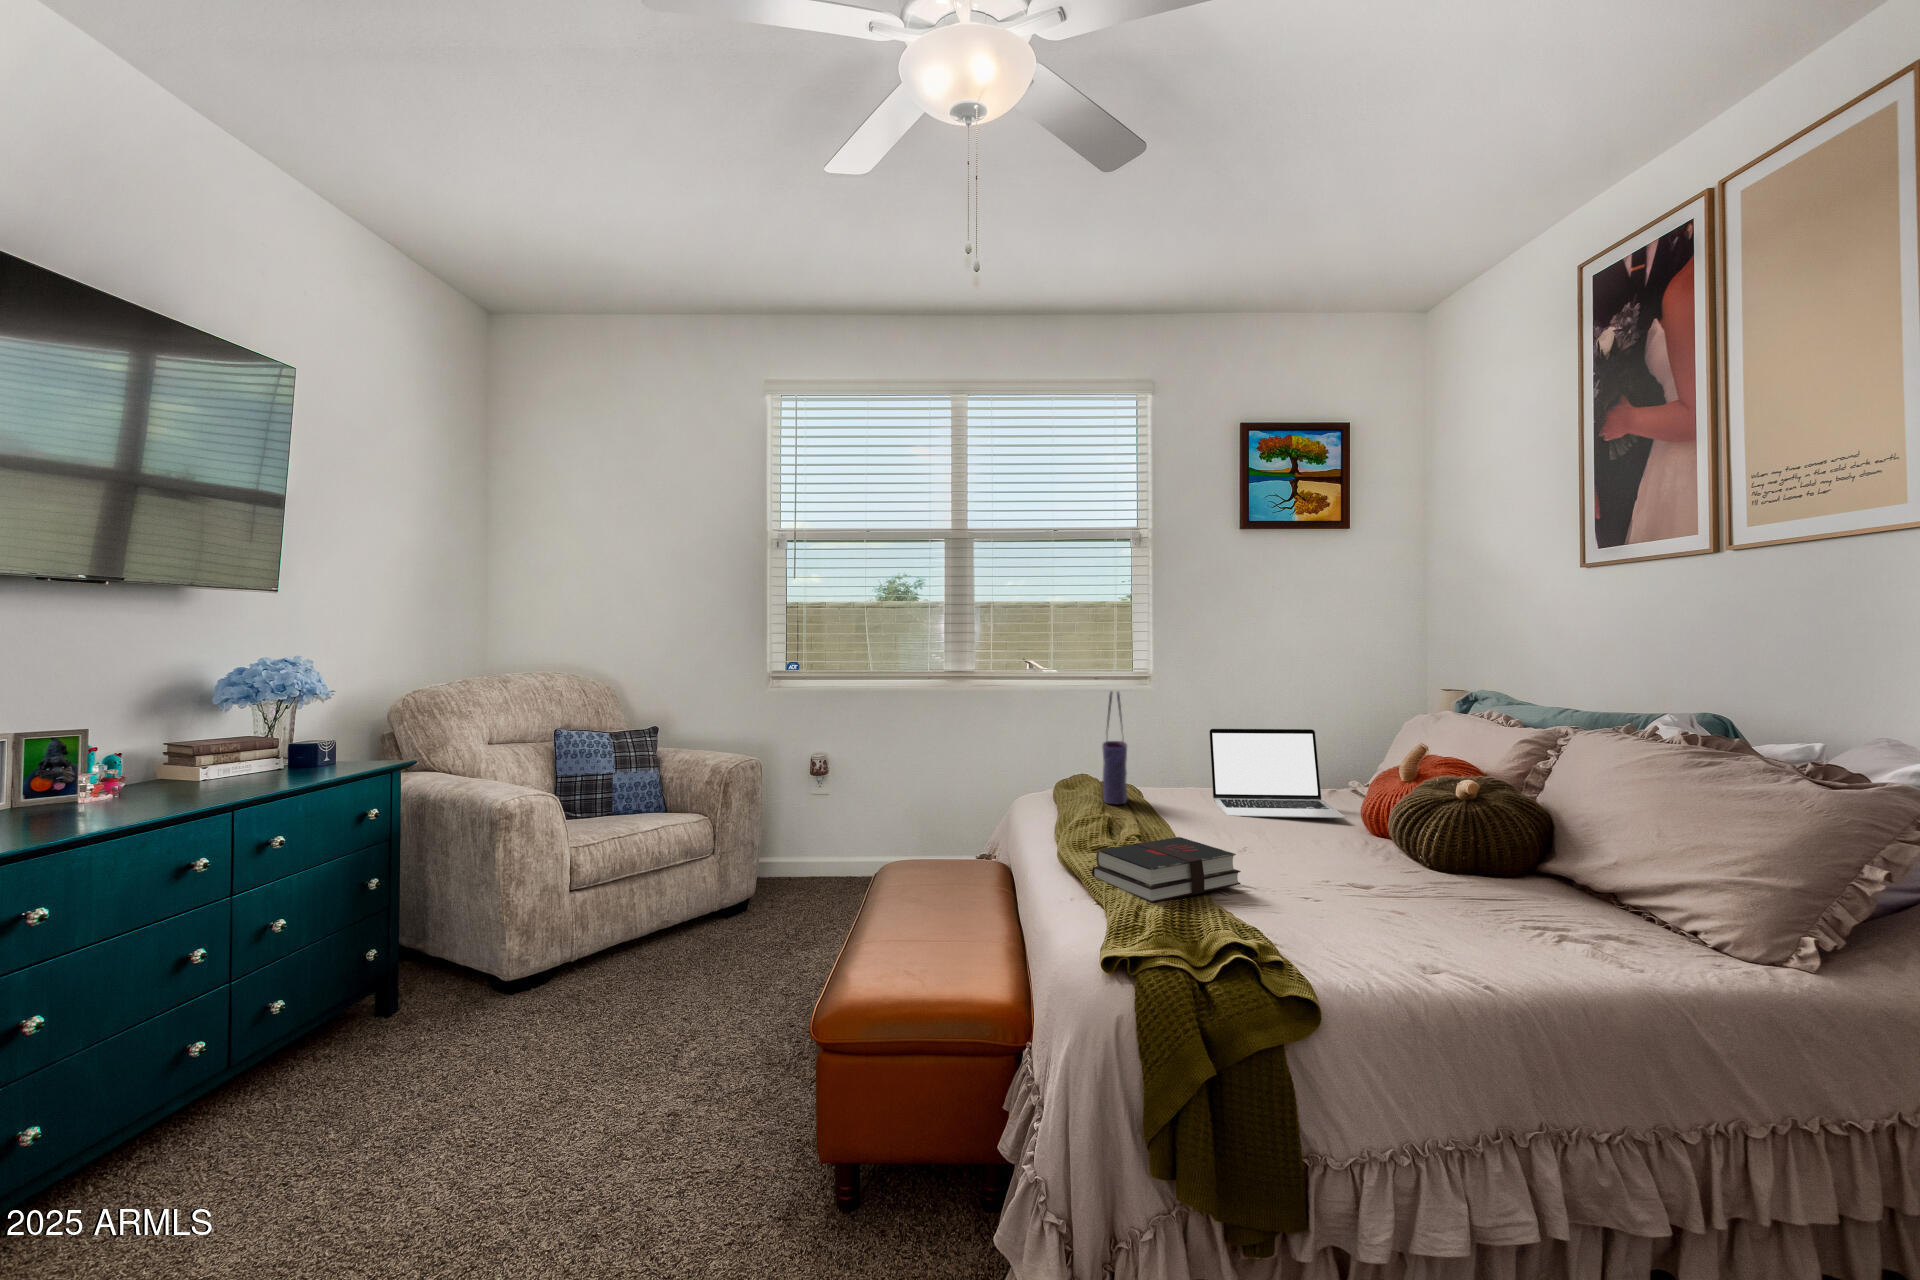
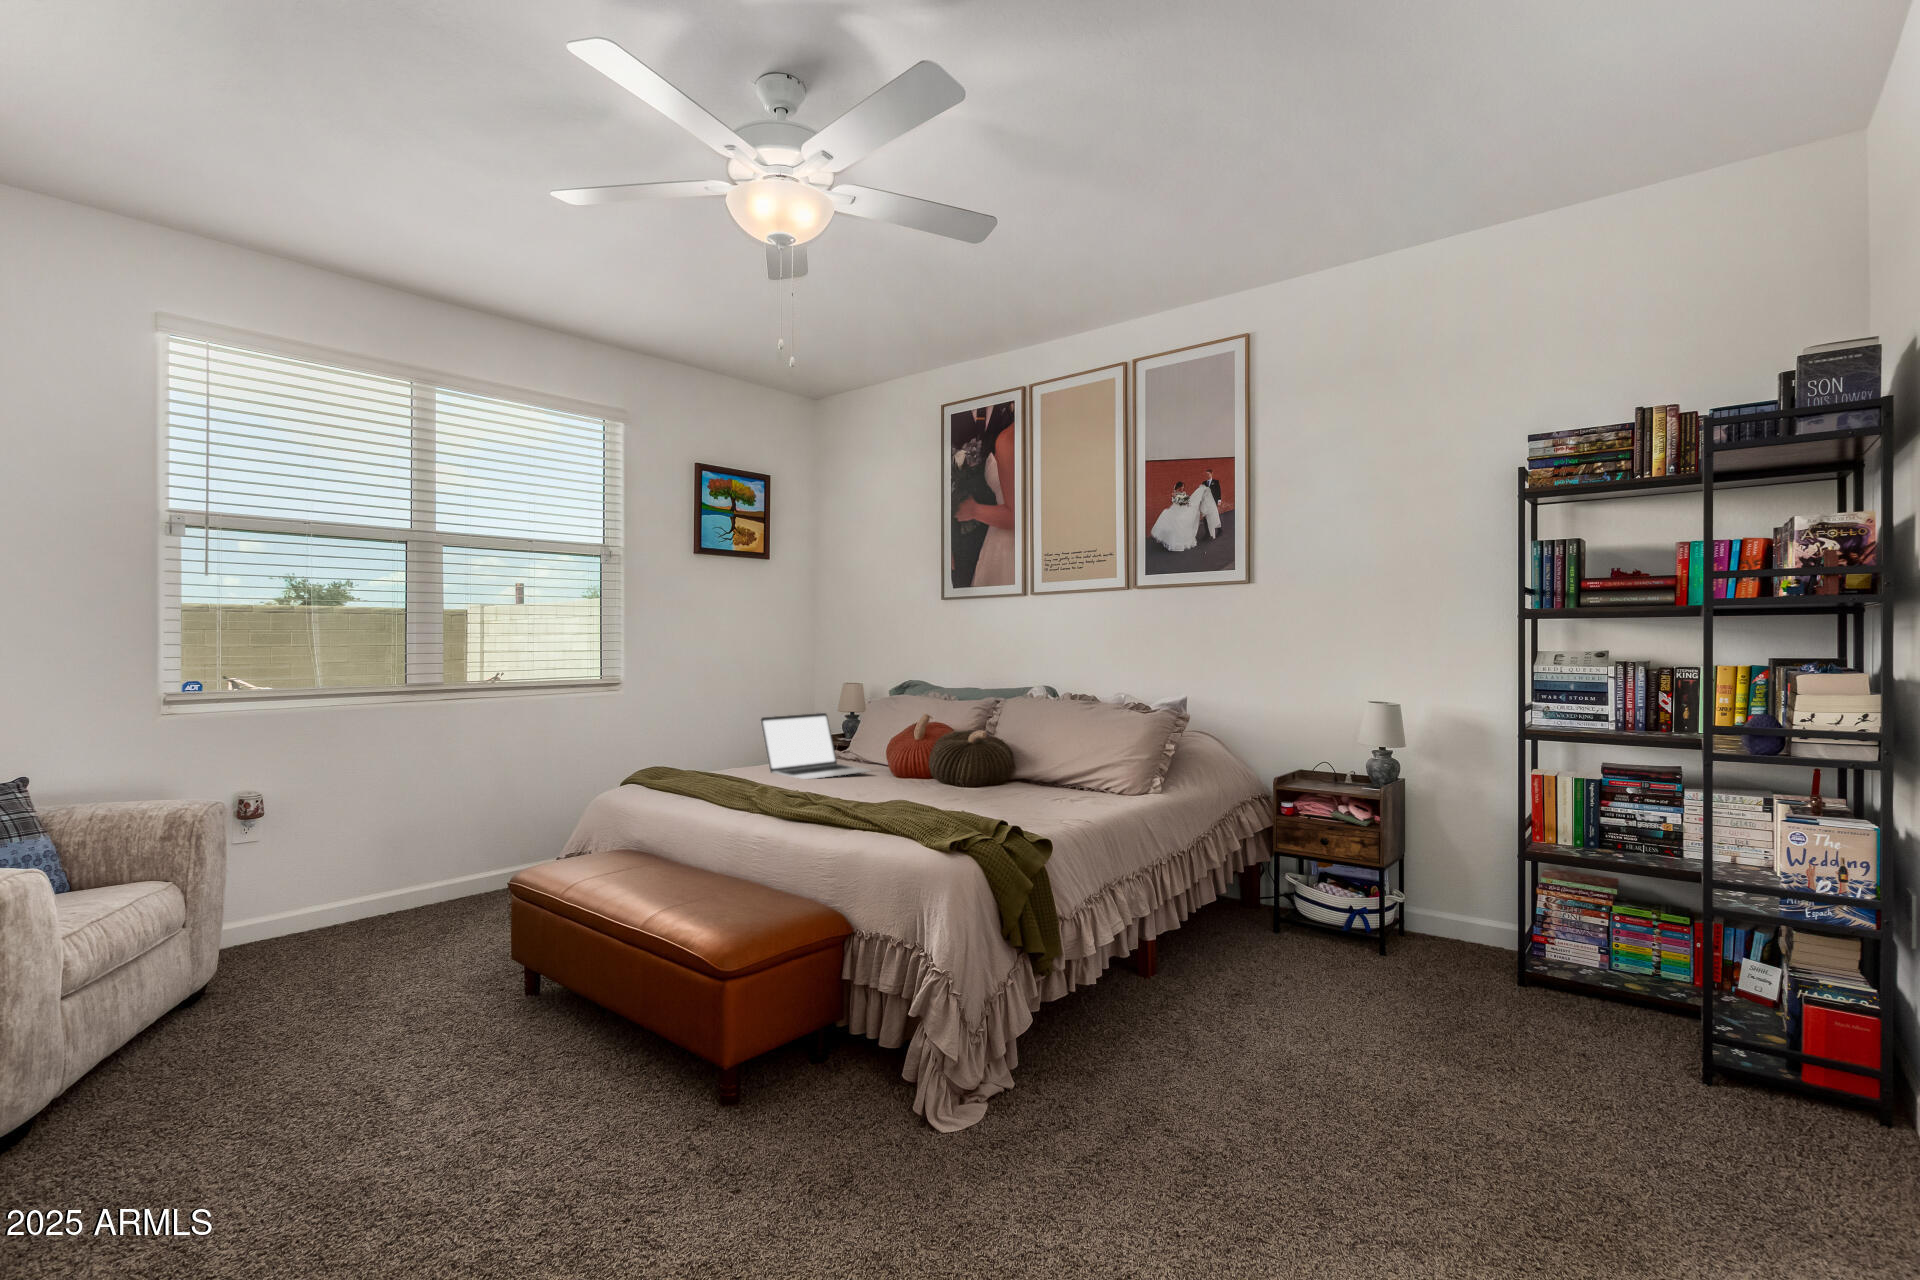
tote bag: present [1102,691,1127,804] -> none [704,689,734,782]
hardback book: present [1092,837,1241,903] -> none [838,783,920,819]

